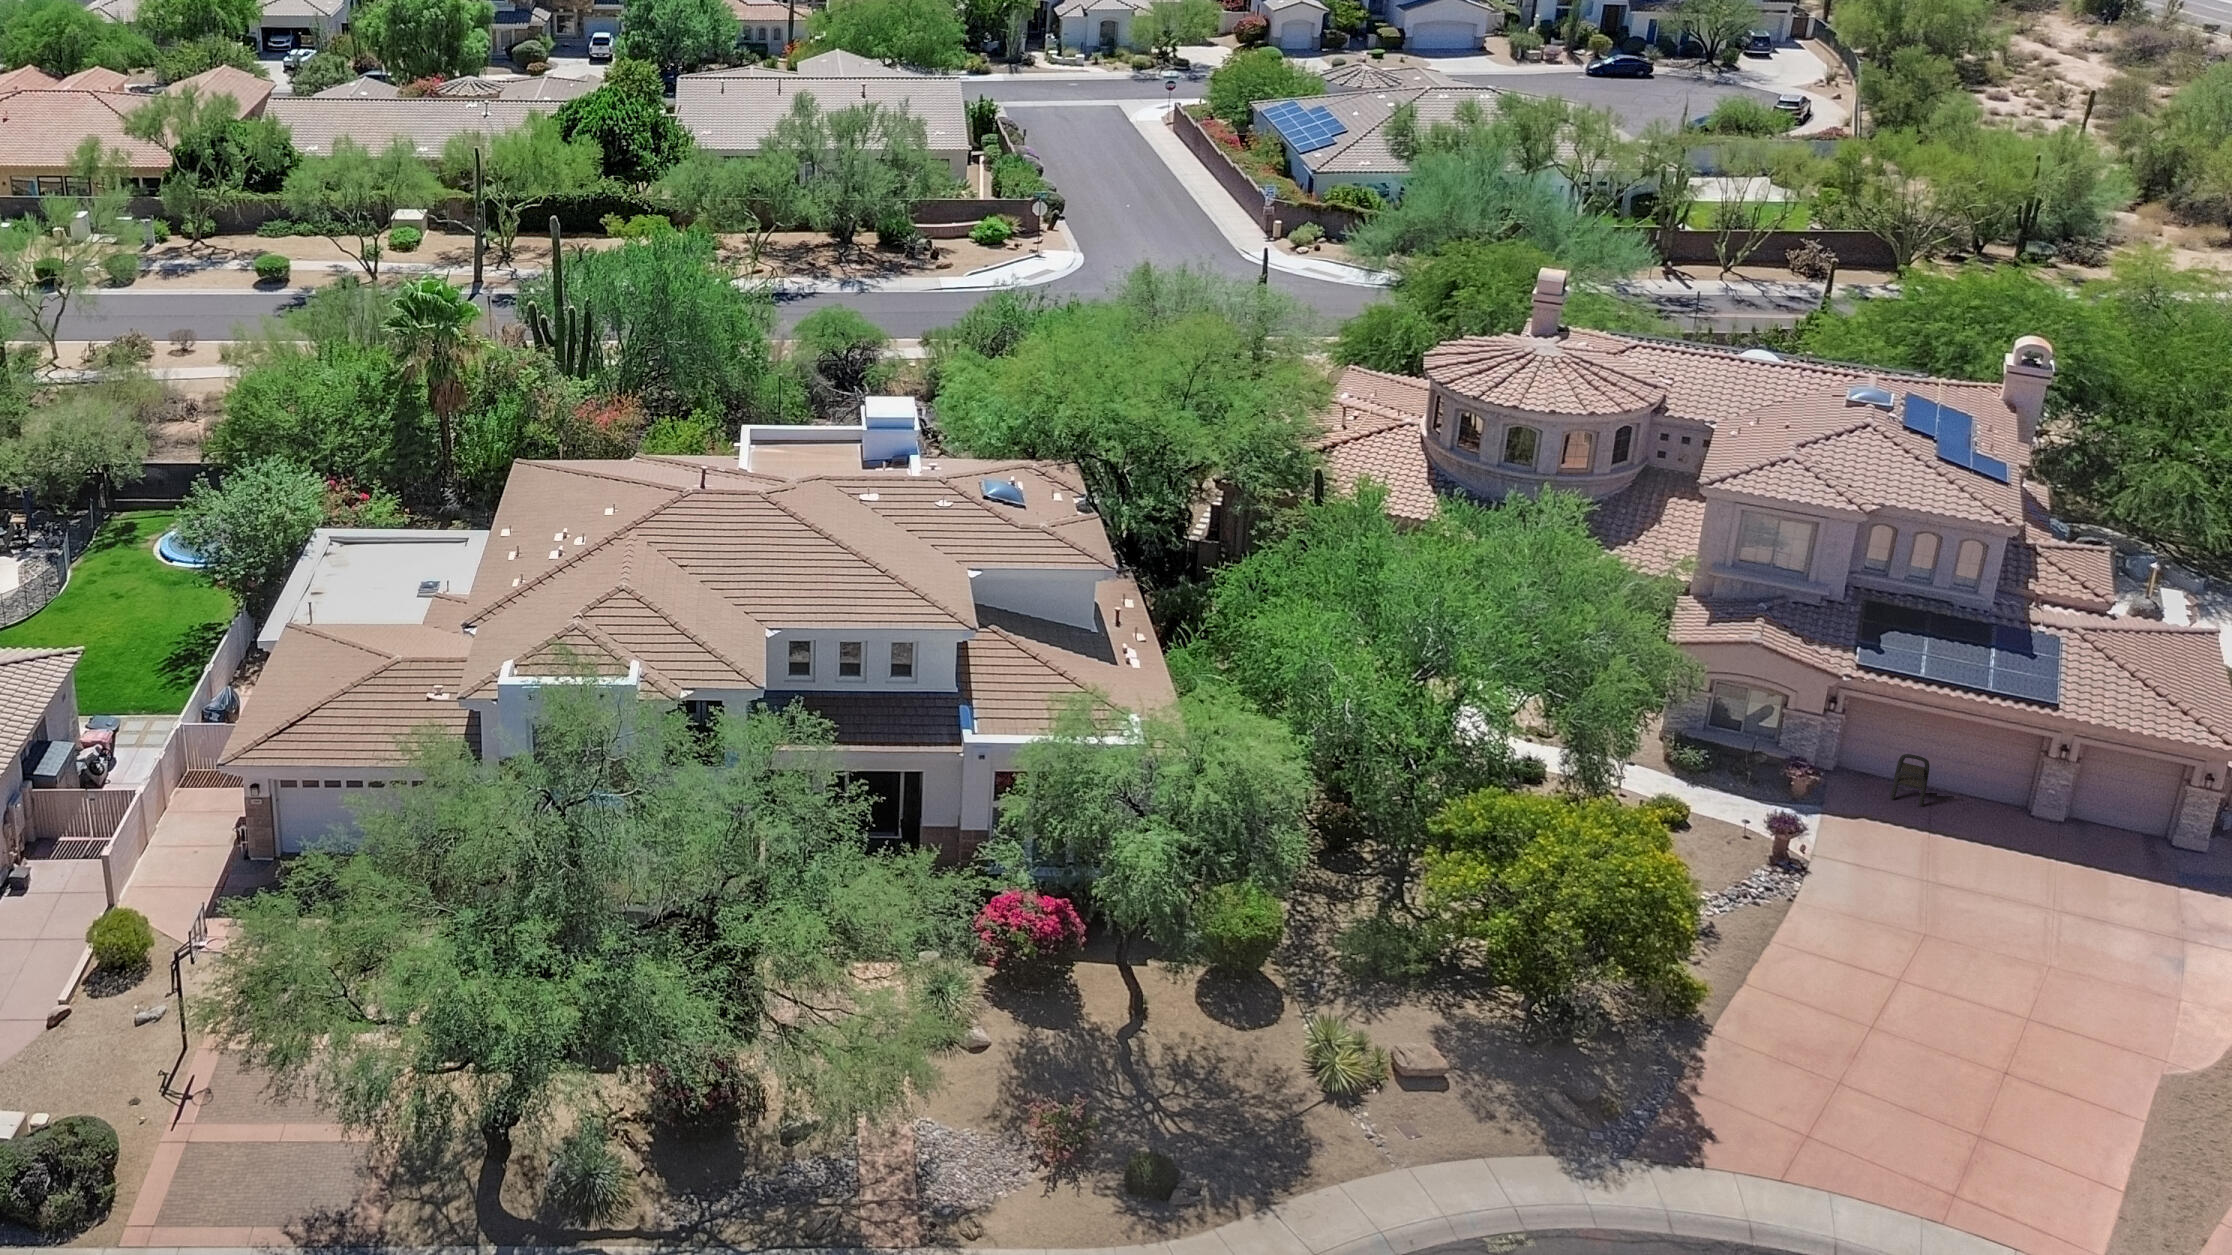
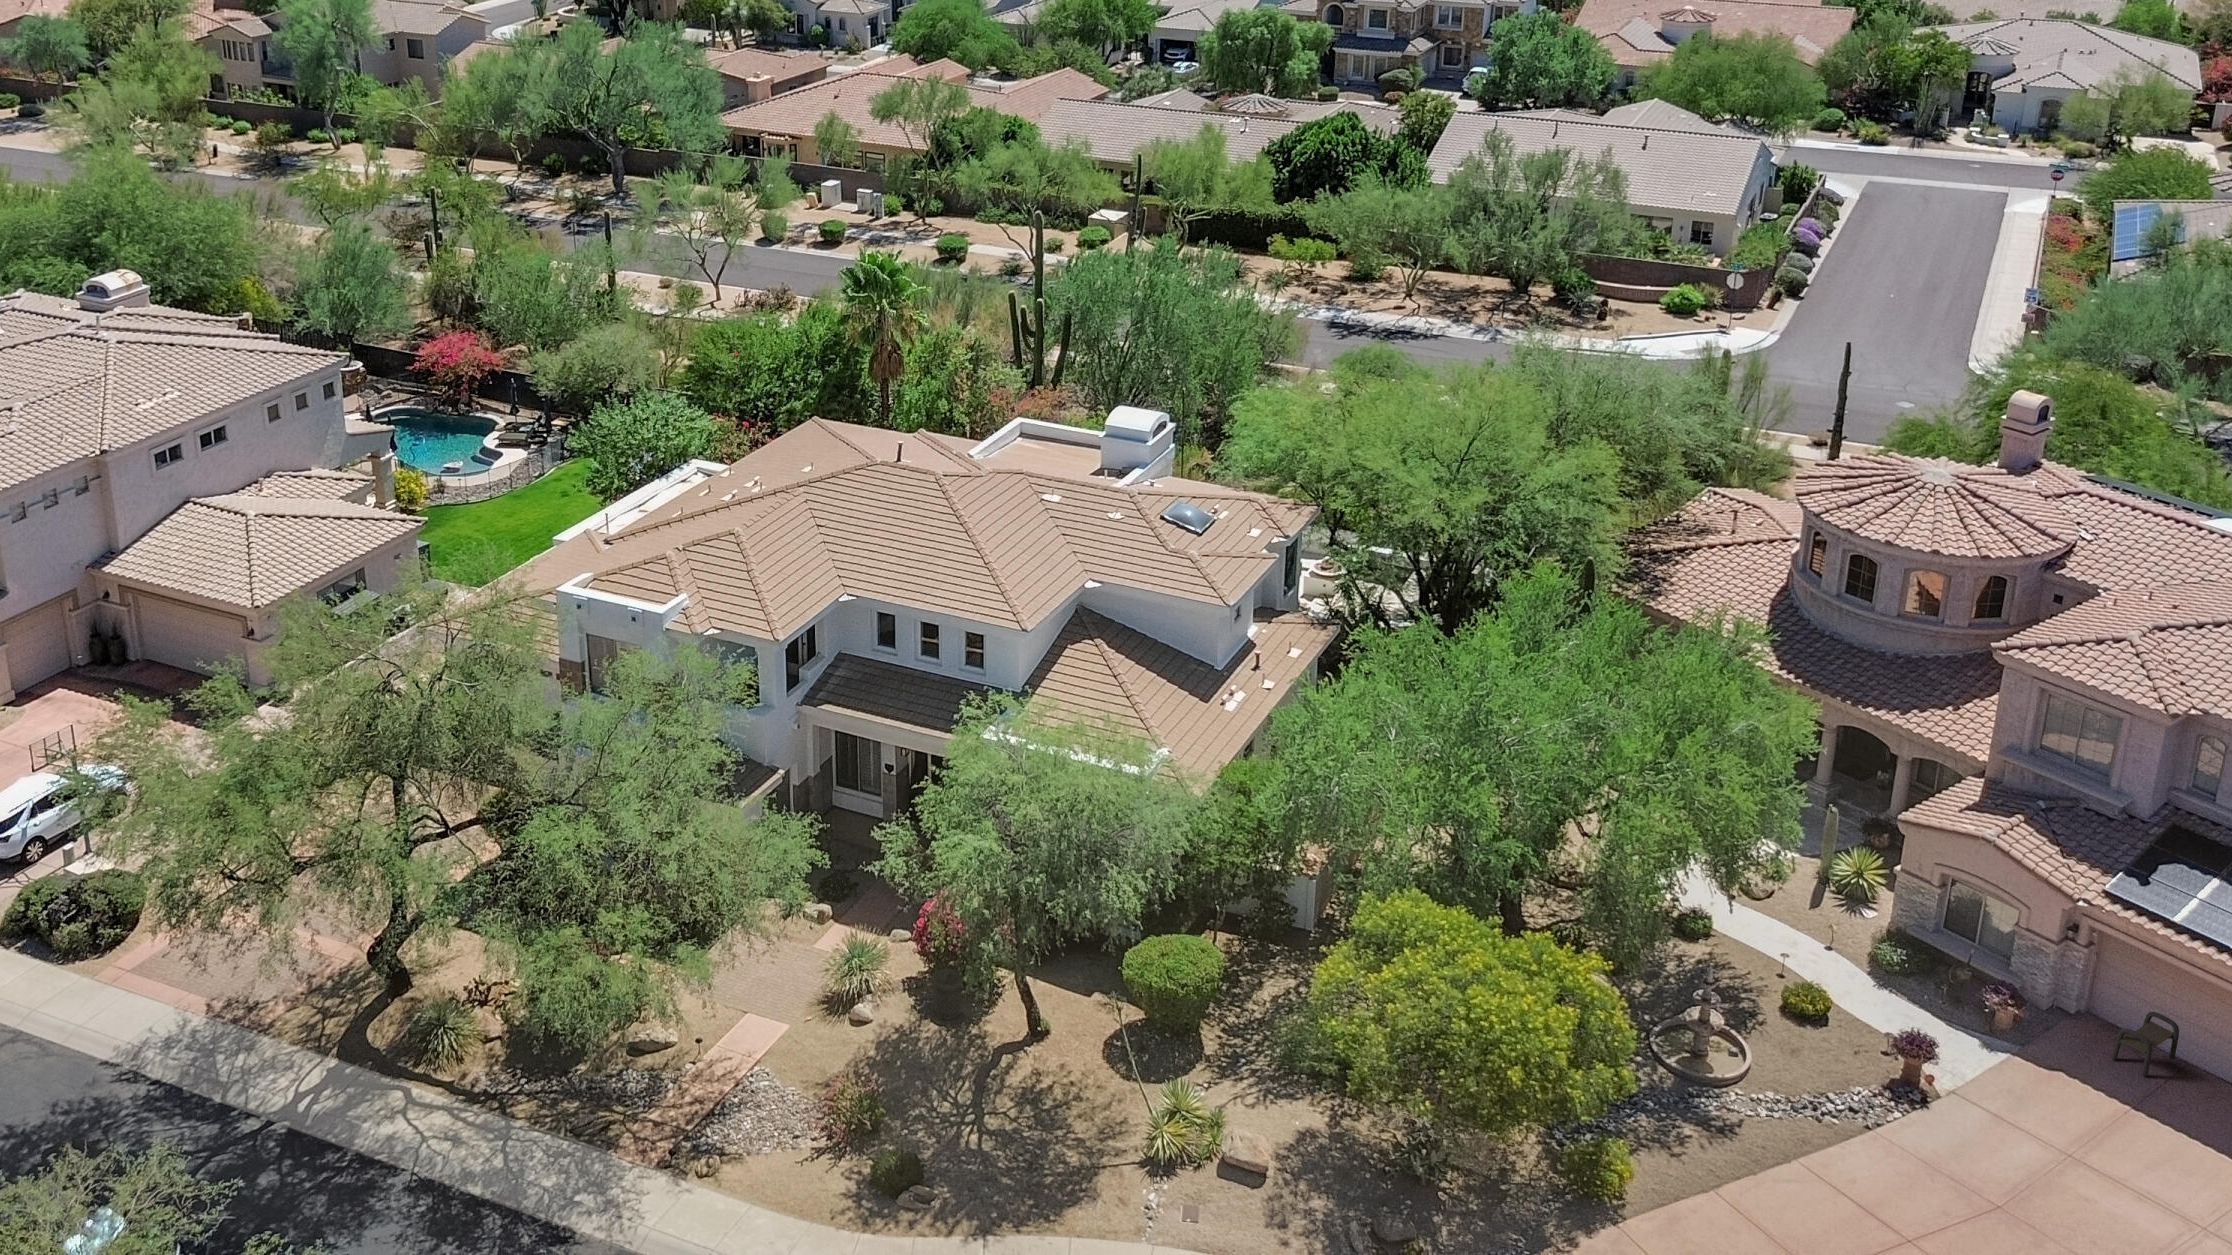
trash can: none [1018,972,1051,1024] -> present [932,969,963,1020]

